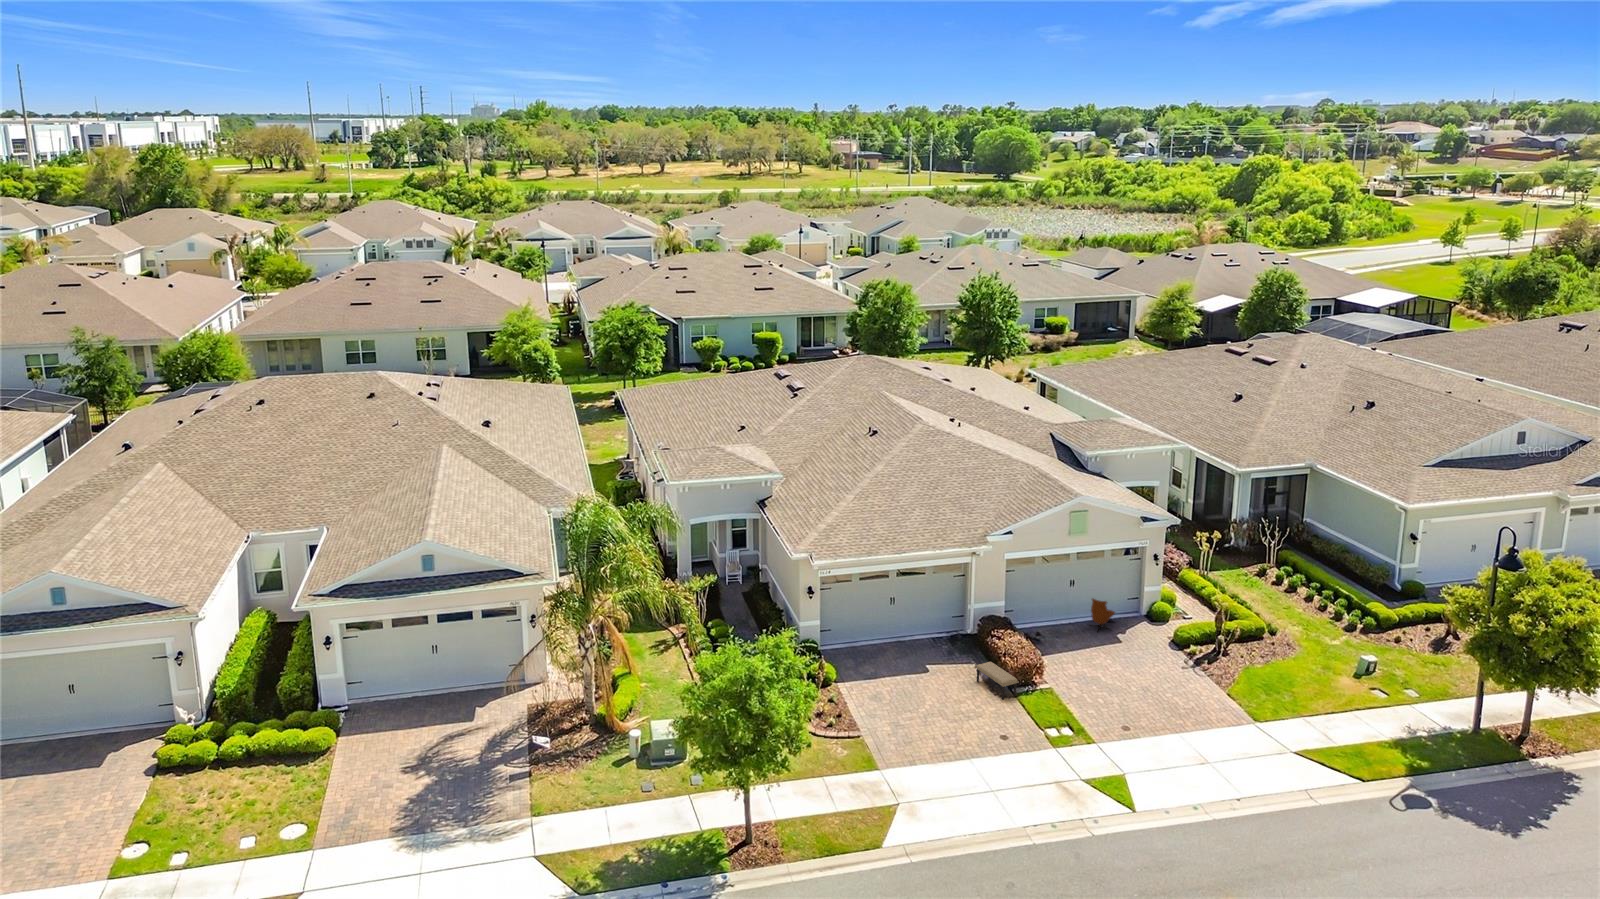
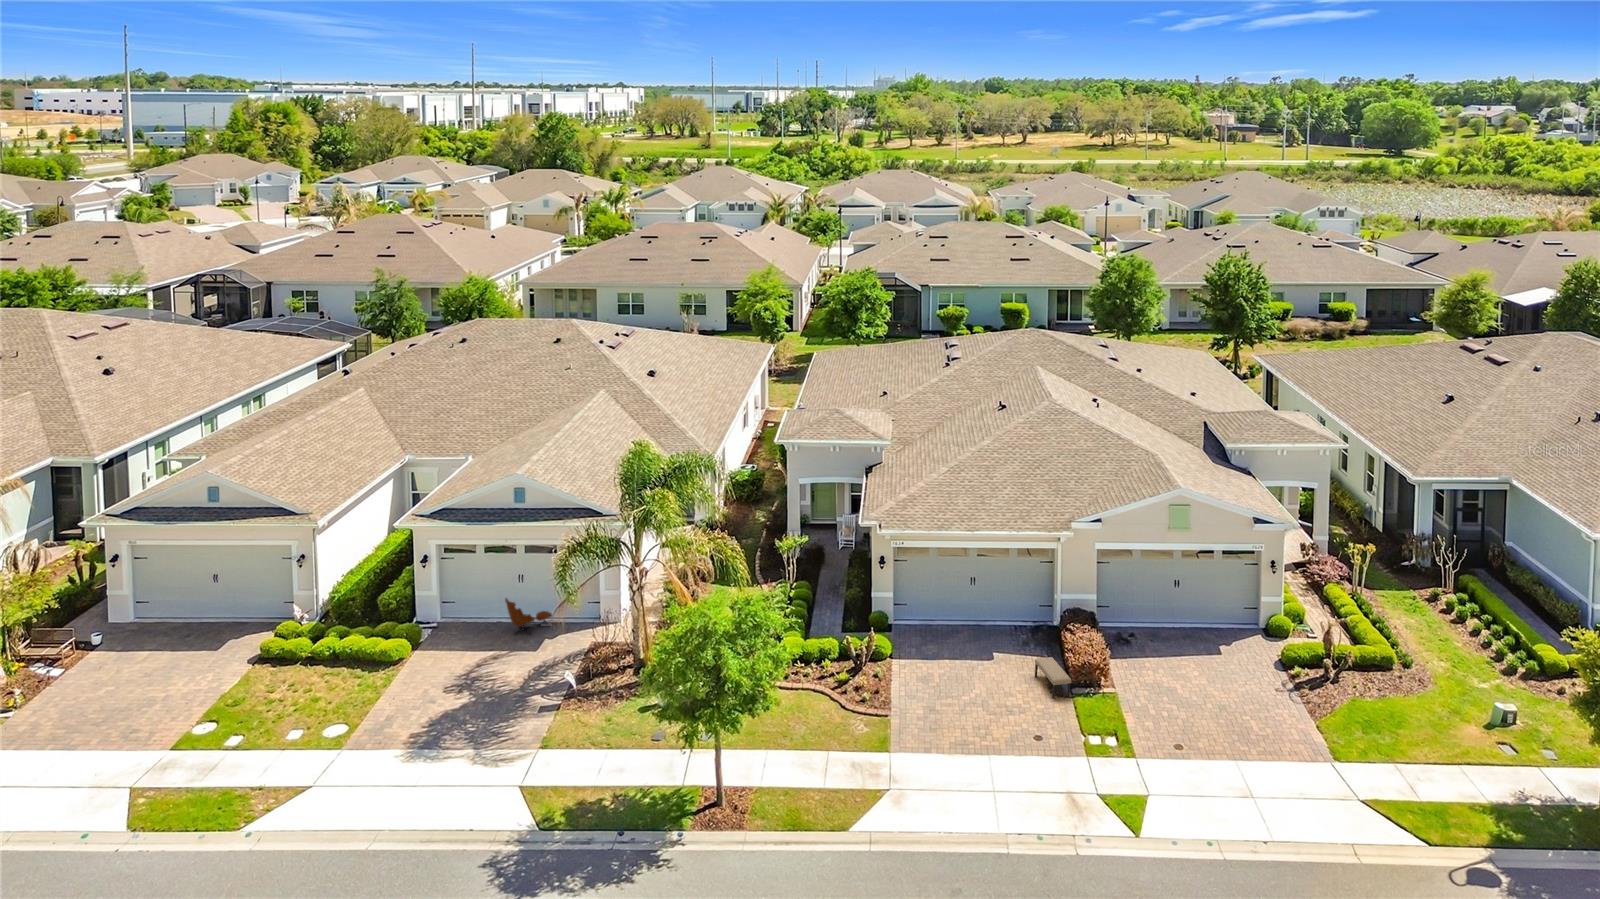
lounge chair: present [1091,599,1115,631] -> present [505,598,552,631]

